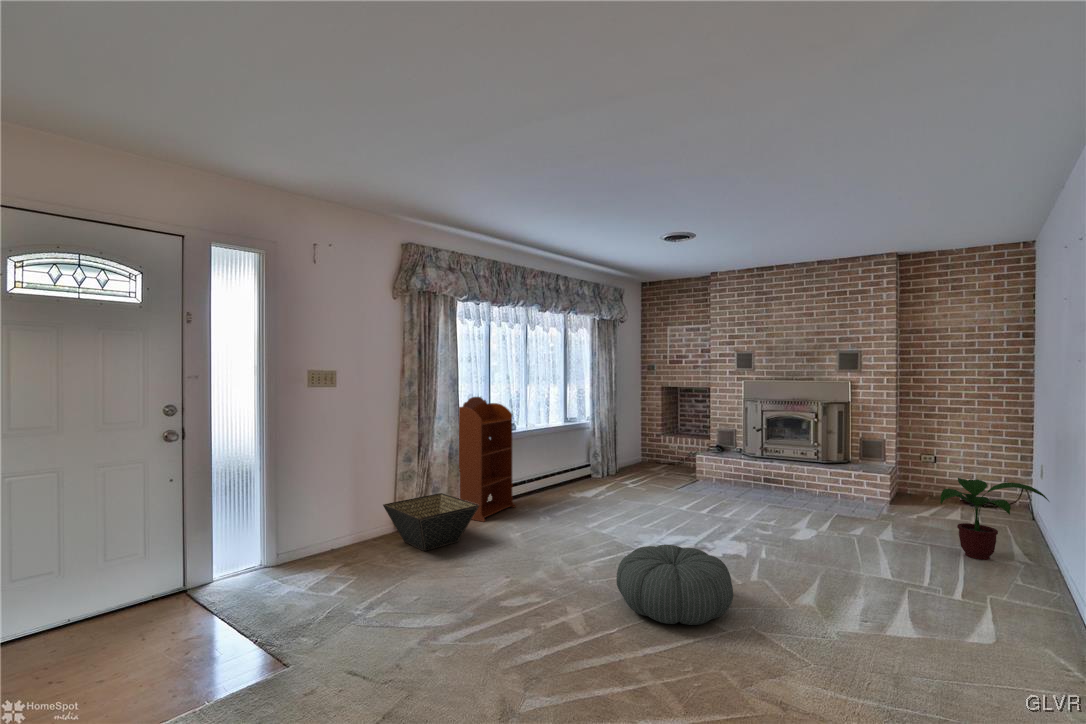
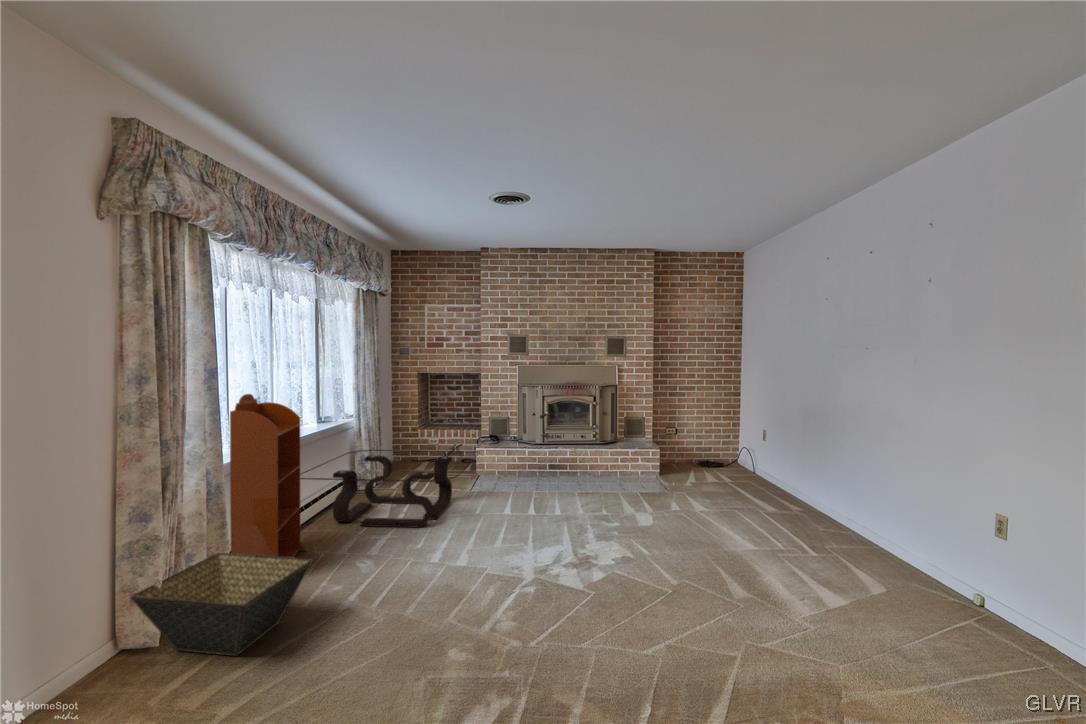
coffee table: none [518,445,676,507] -> present [301,450,480,528]
potted plant: present [940,478,1049,560] -> none [740,446,810,513]
pouf: present [617,544,733,625] -> none [575,555,708,651]

